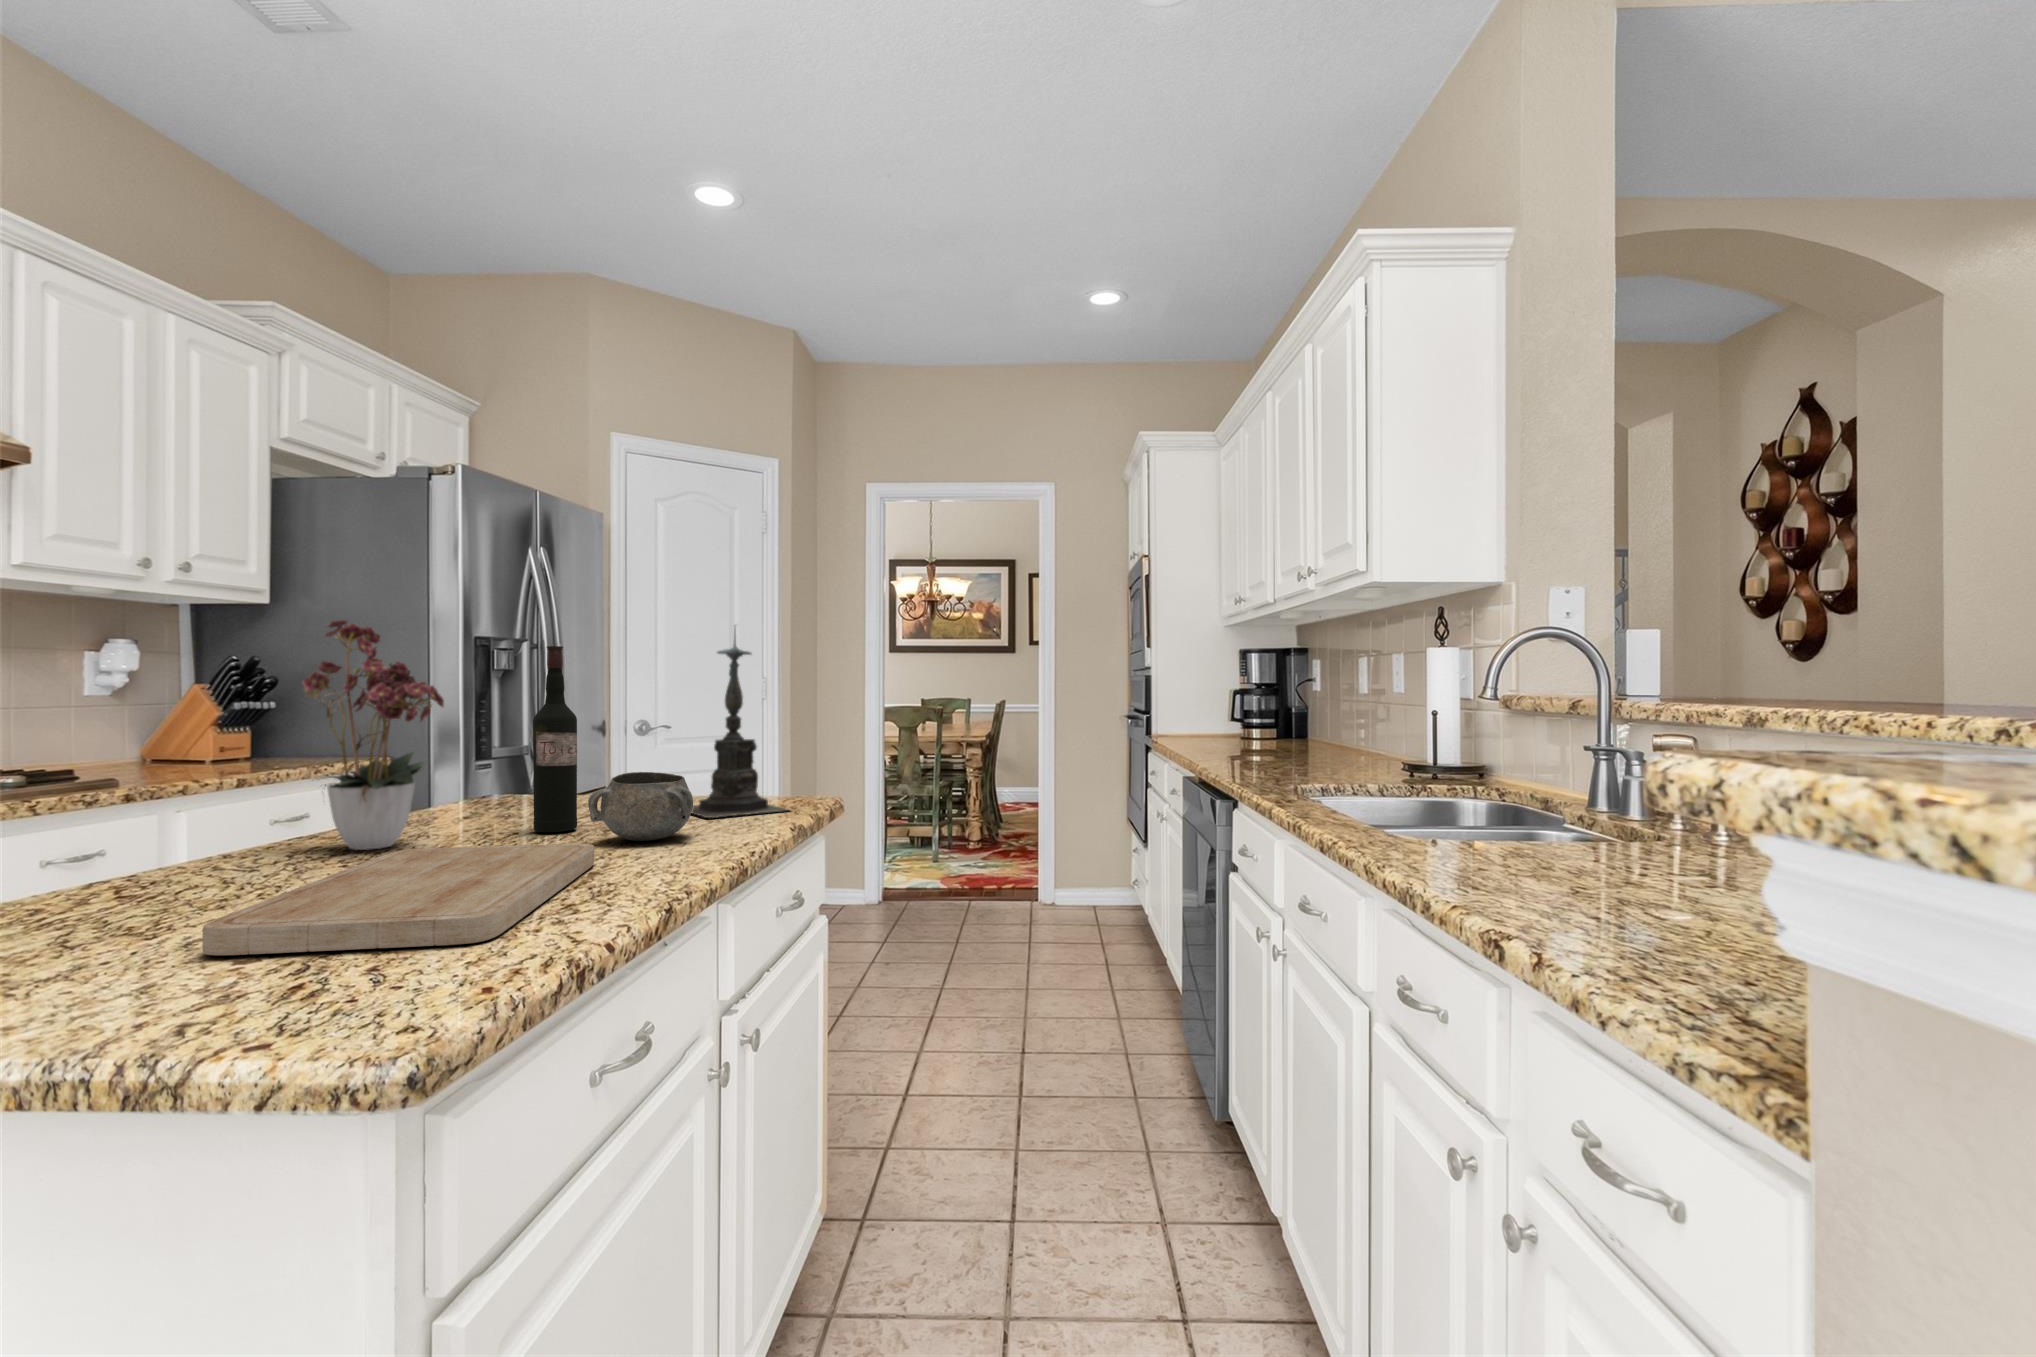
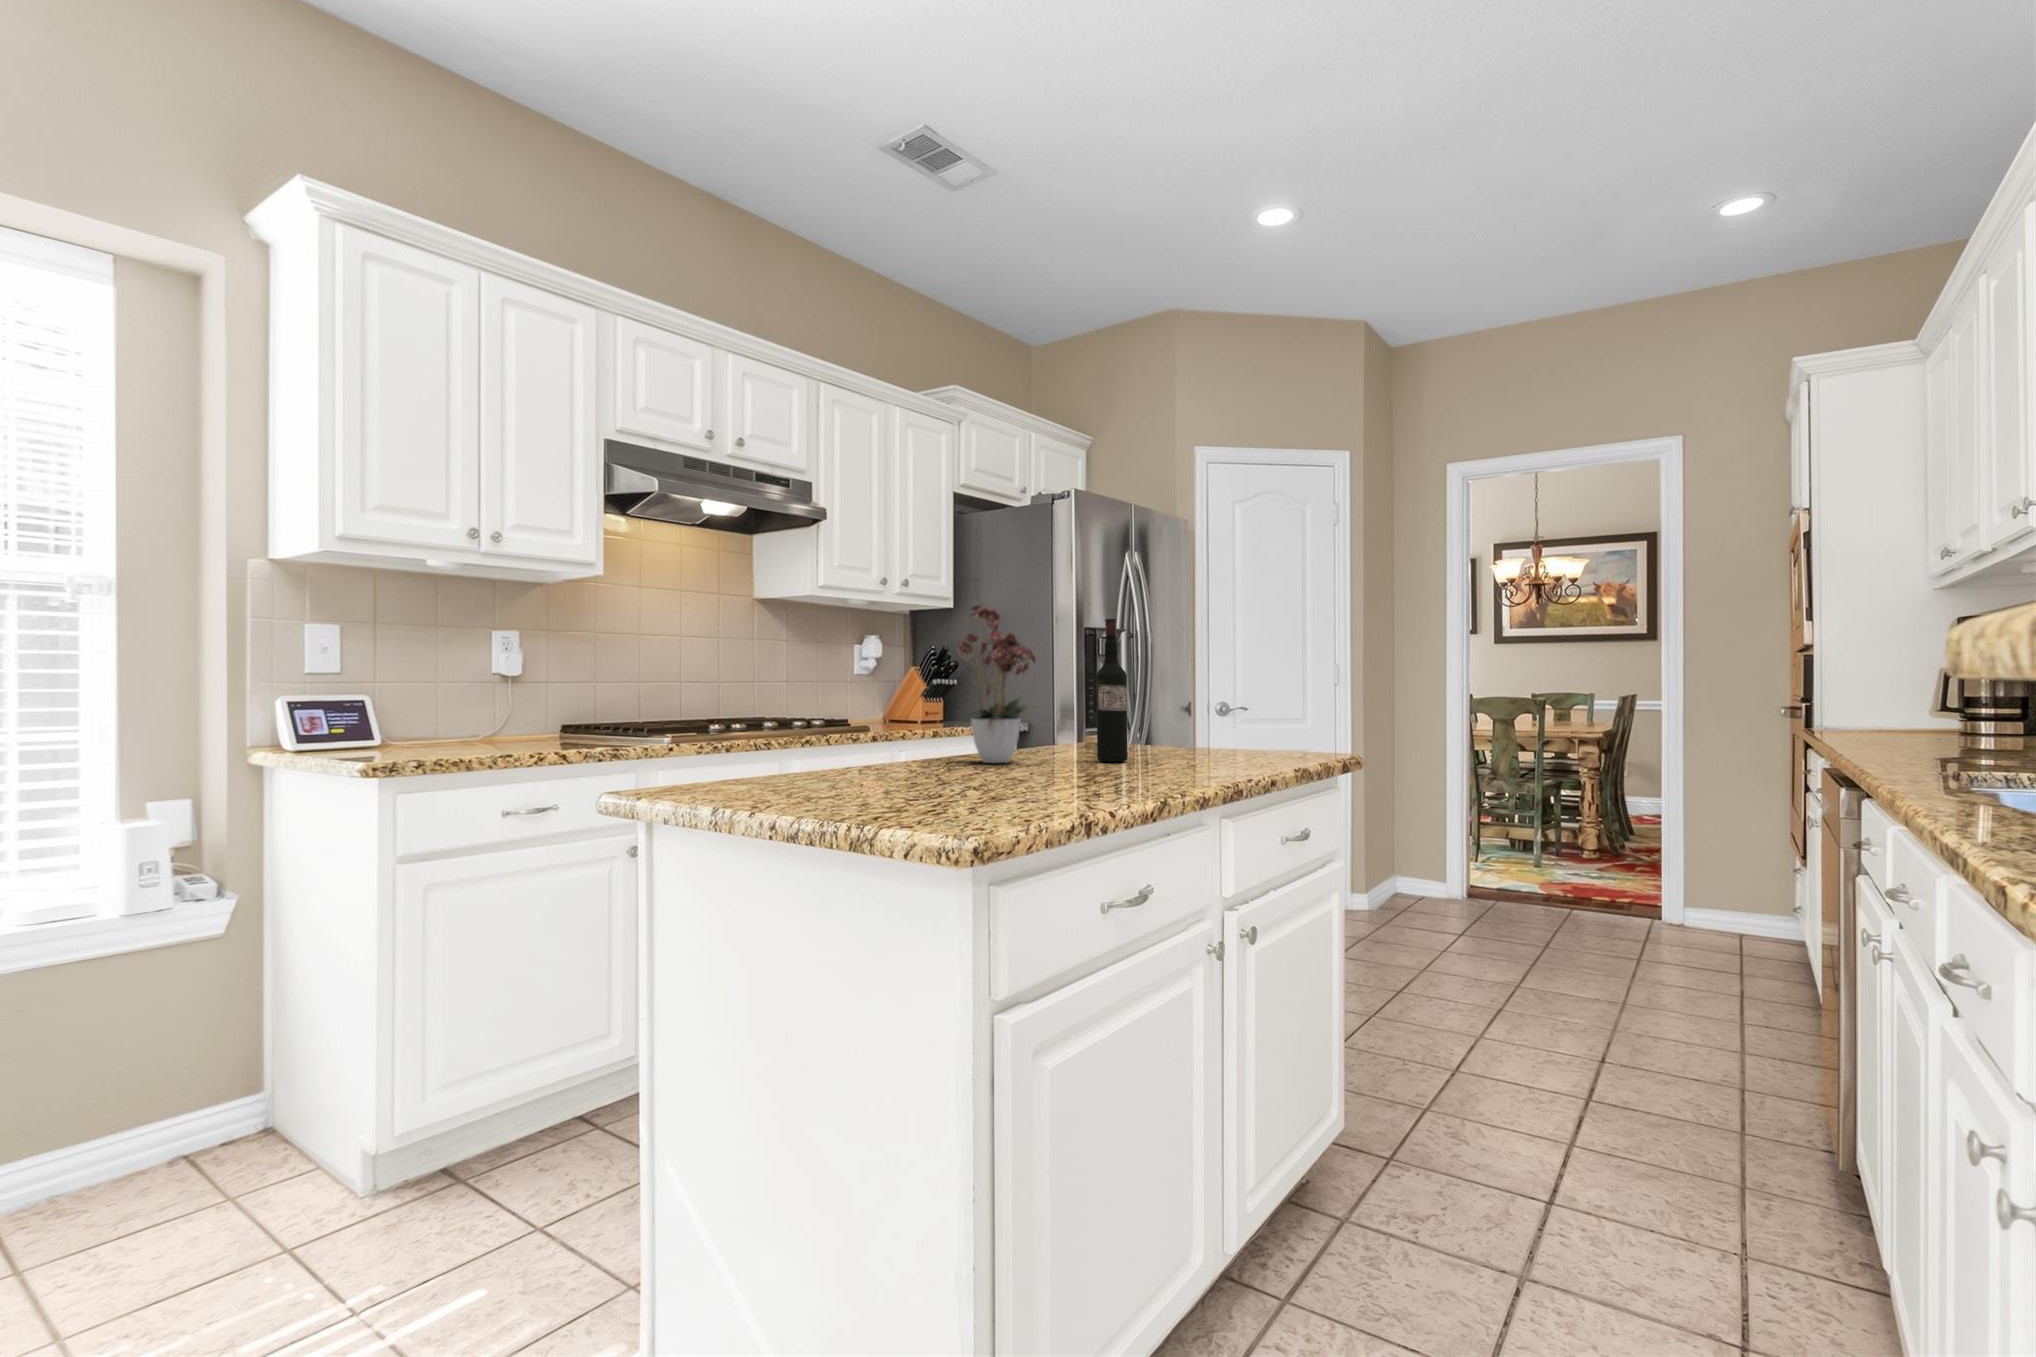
candle holder: present [692,631,787,818] -> none [1204,597,1304,761]
decorative bowl: present [588,772,693,841] -> none [1129,716,1208,769]
cutting board: present [202,844,594,955] -> none [899,758,1126,801]

